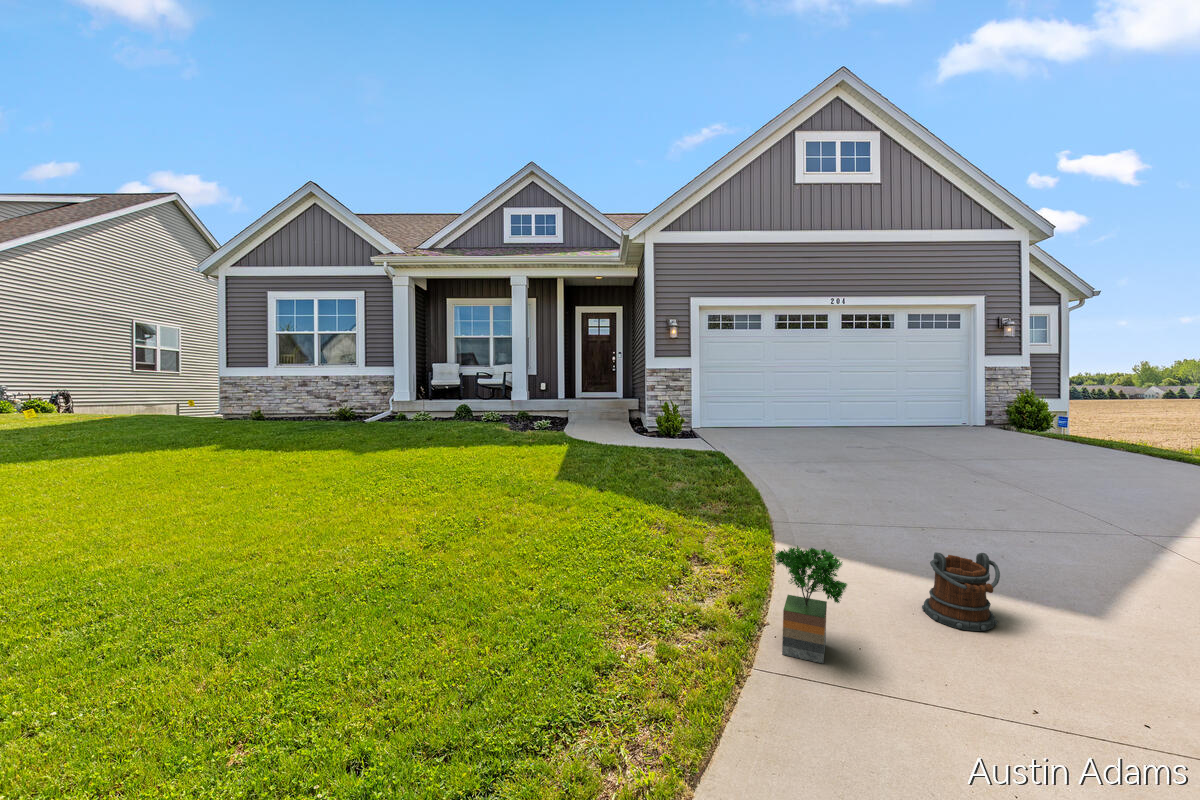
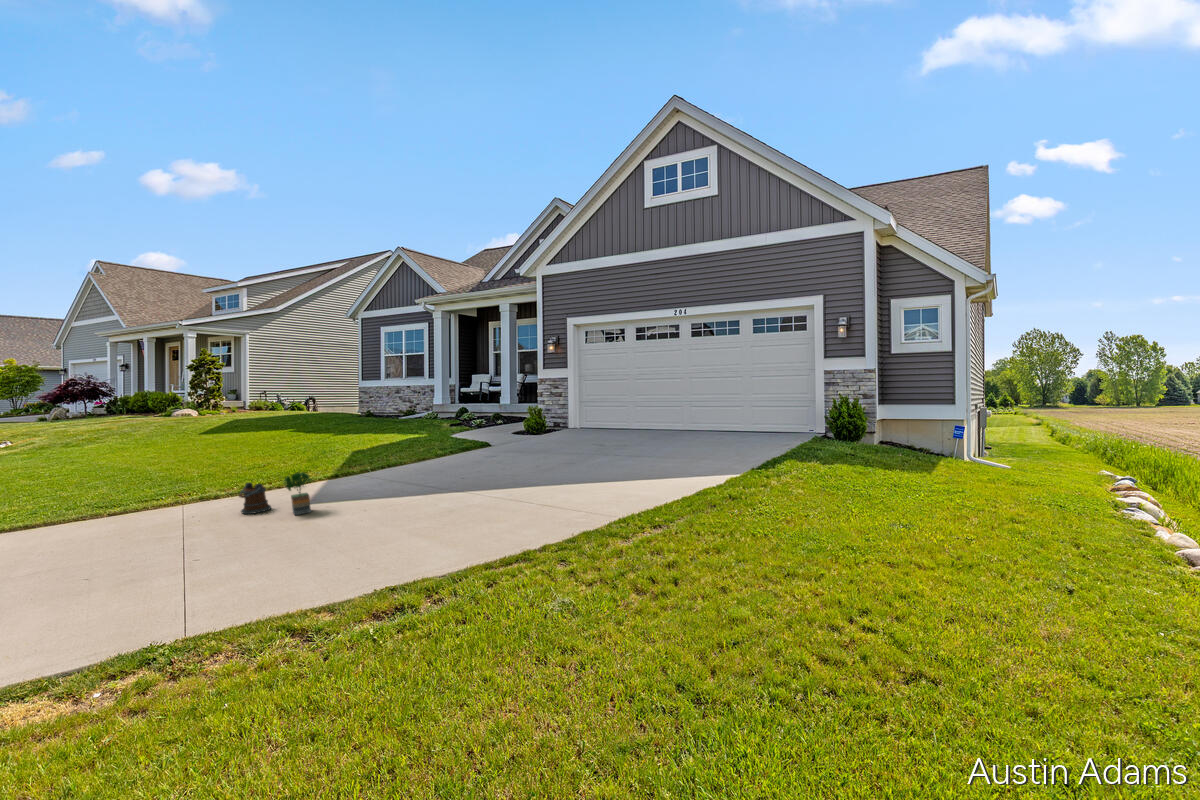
potted tree: present [774,546,847,664] -> present [283,472,312,515]

